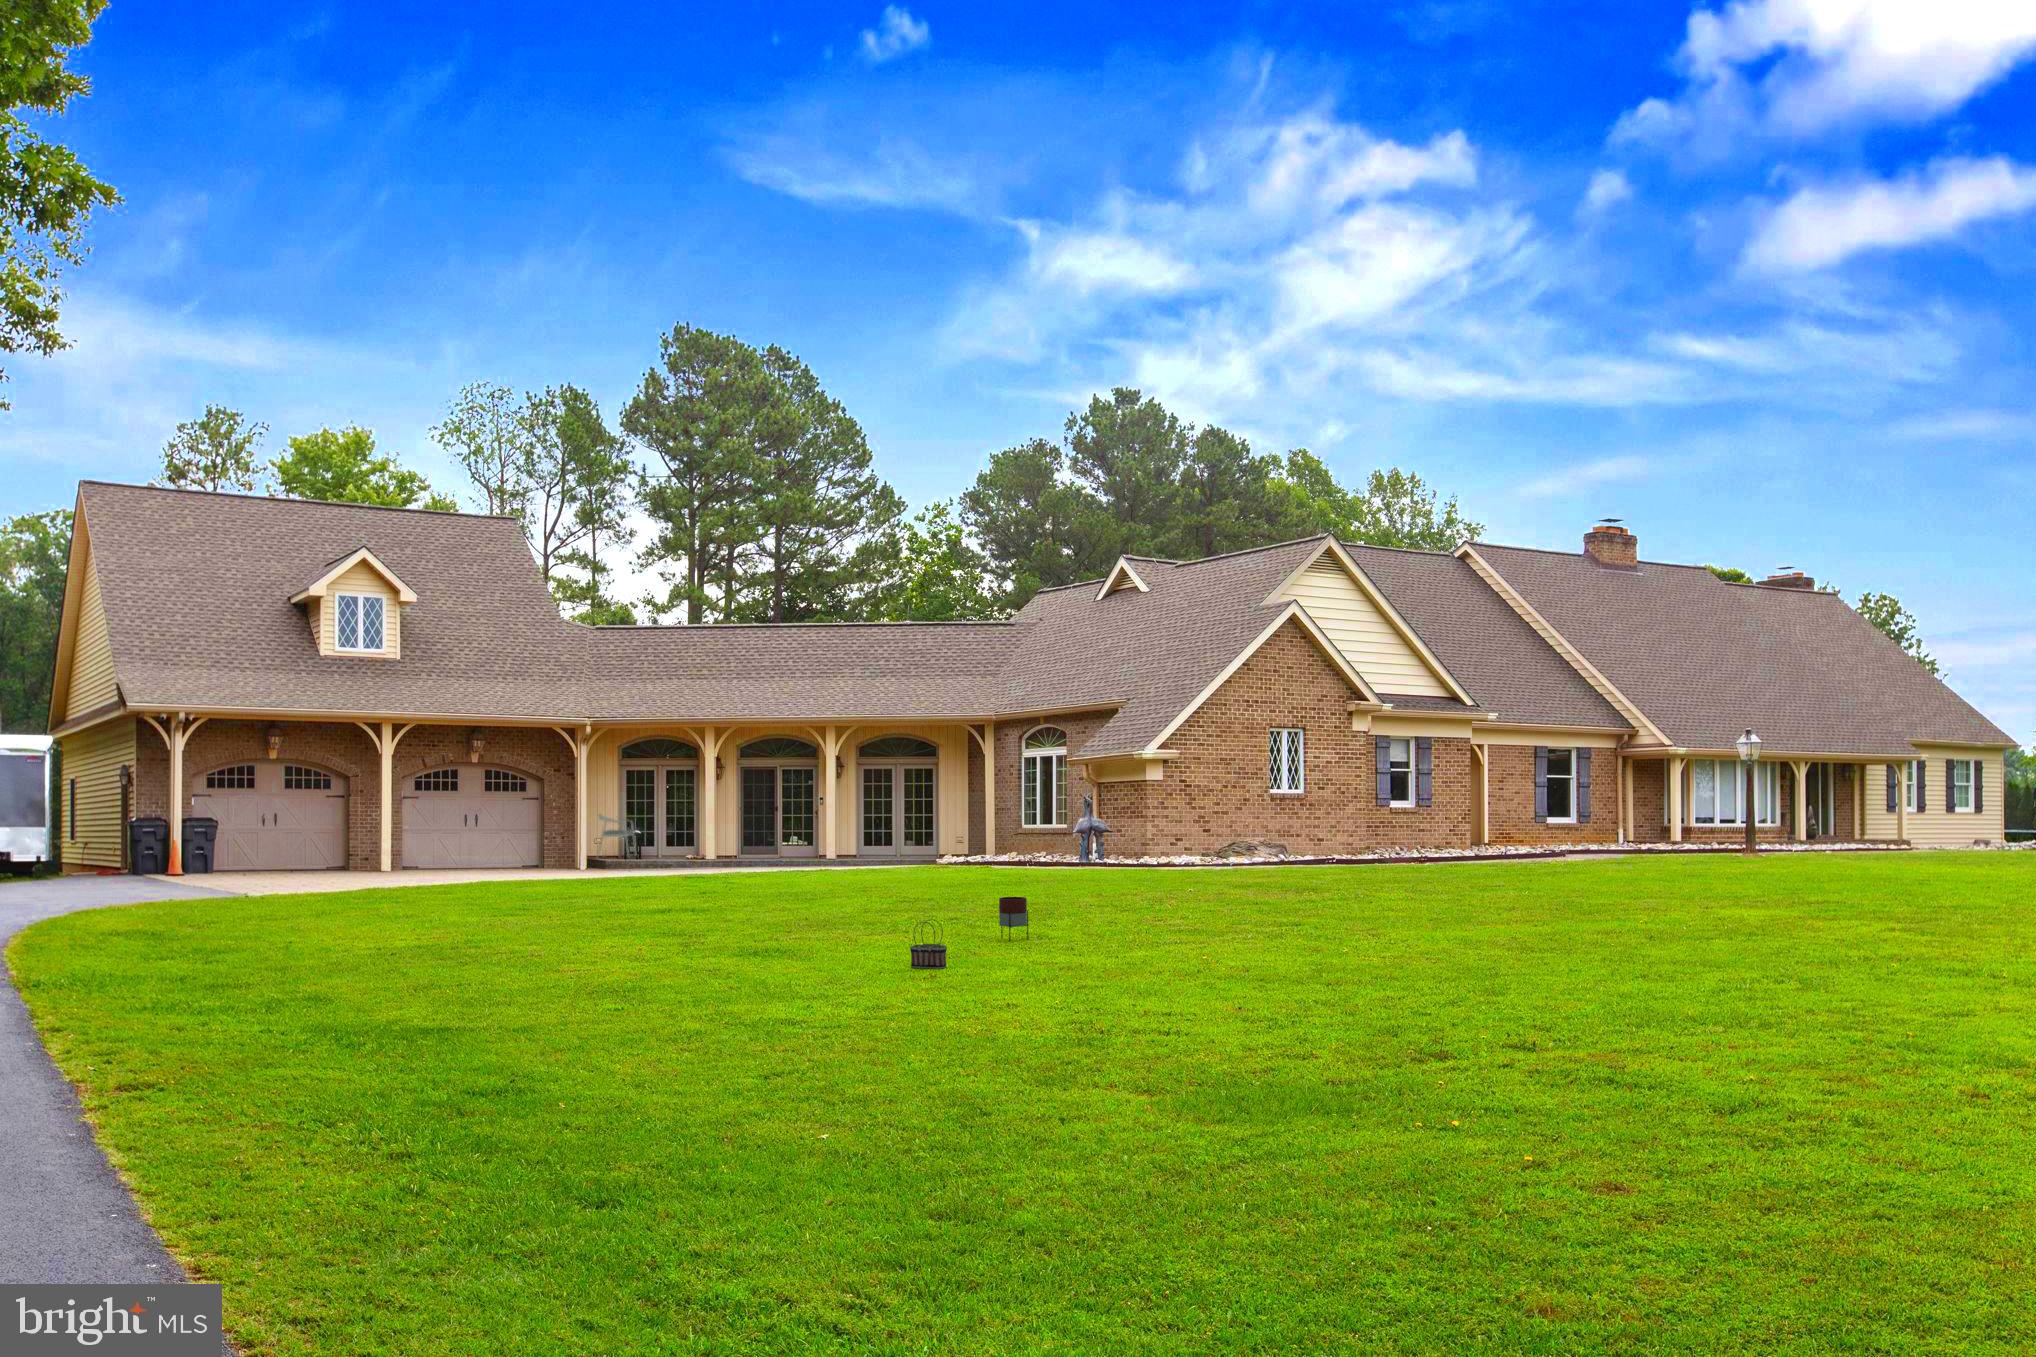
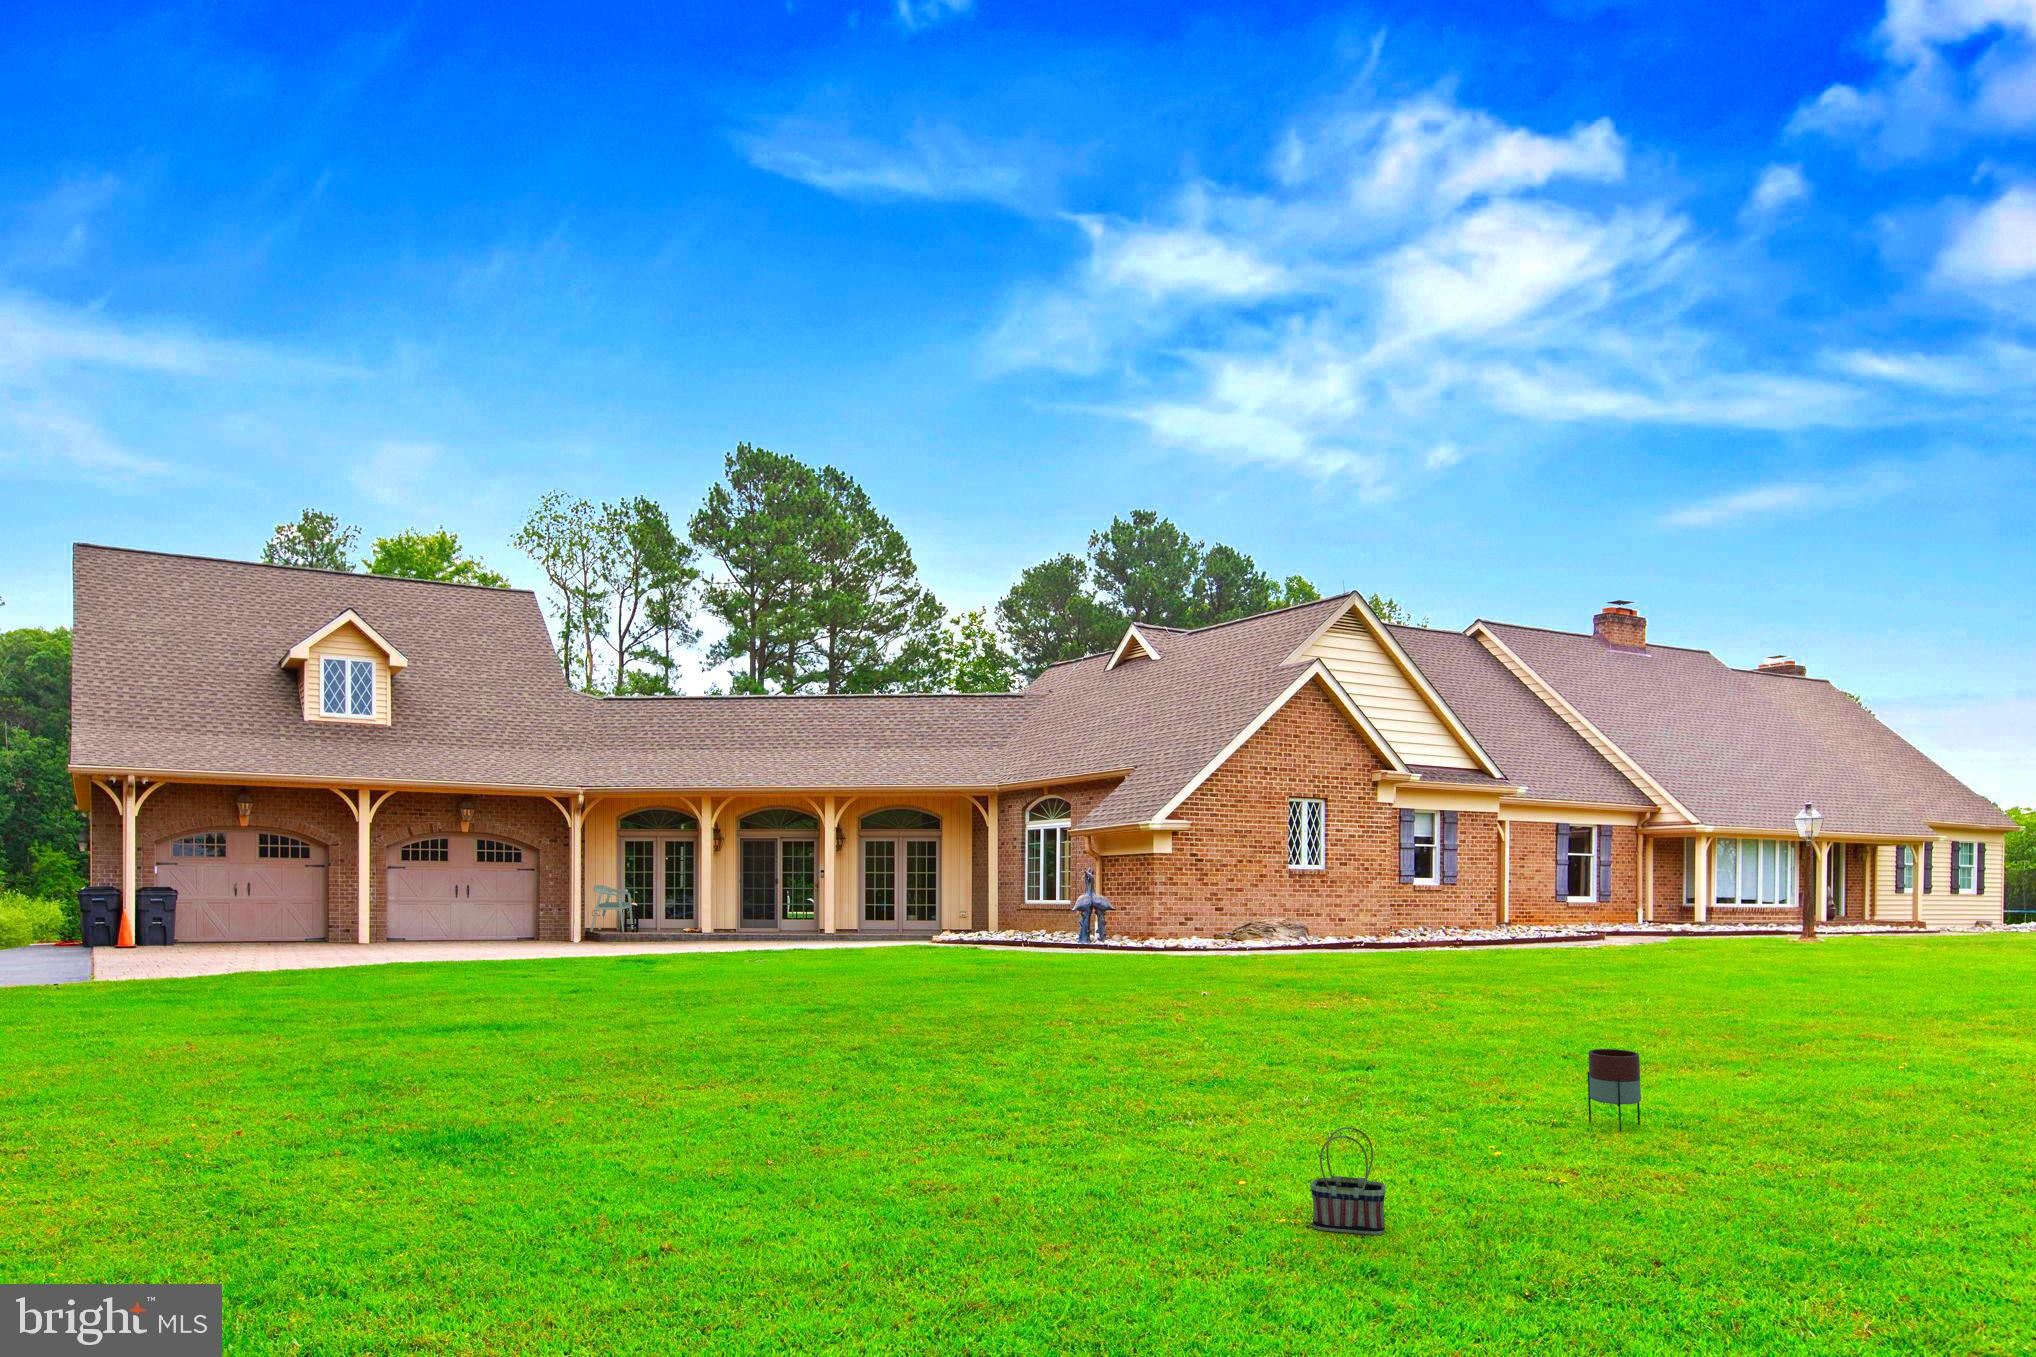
planter: present [999,897,1028,942] -> present [1588,1049,1641,1132]
basket: present [910,919,947,969] -> present [1311,1127,1386,1235]

